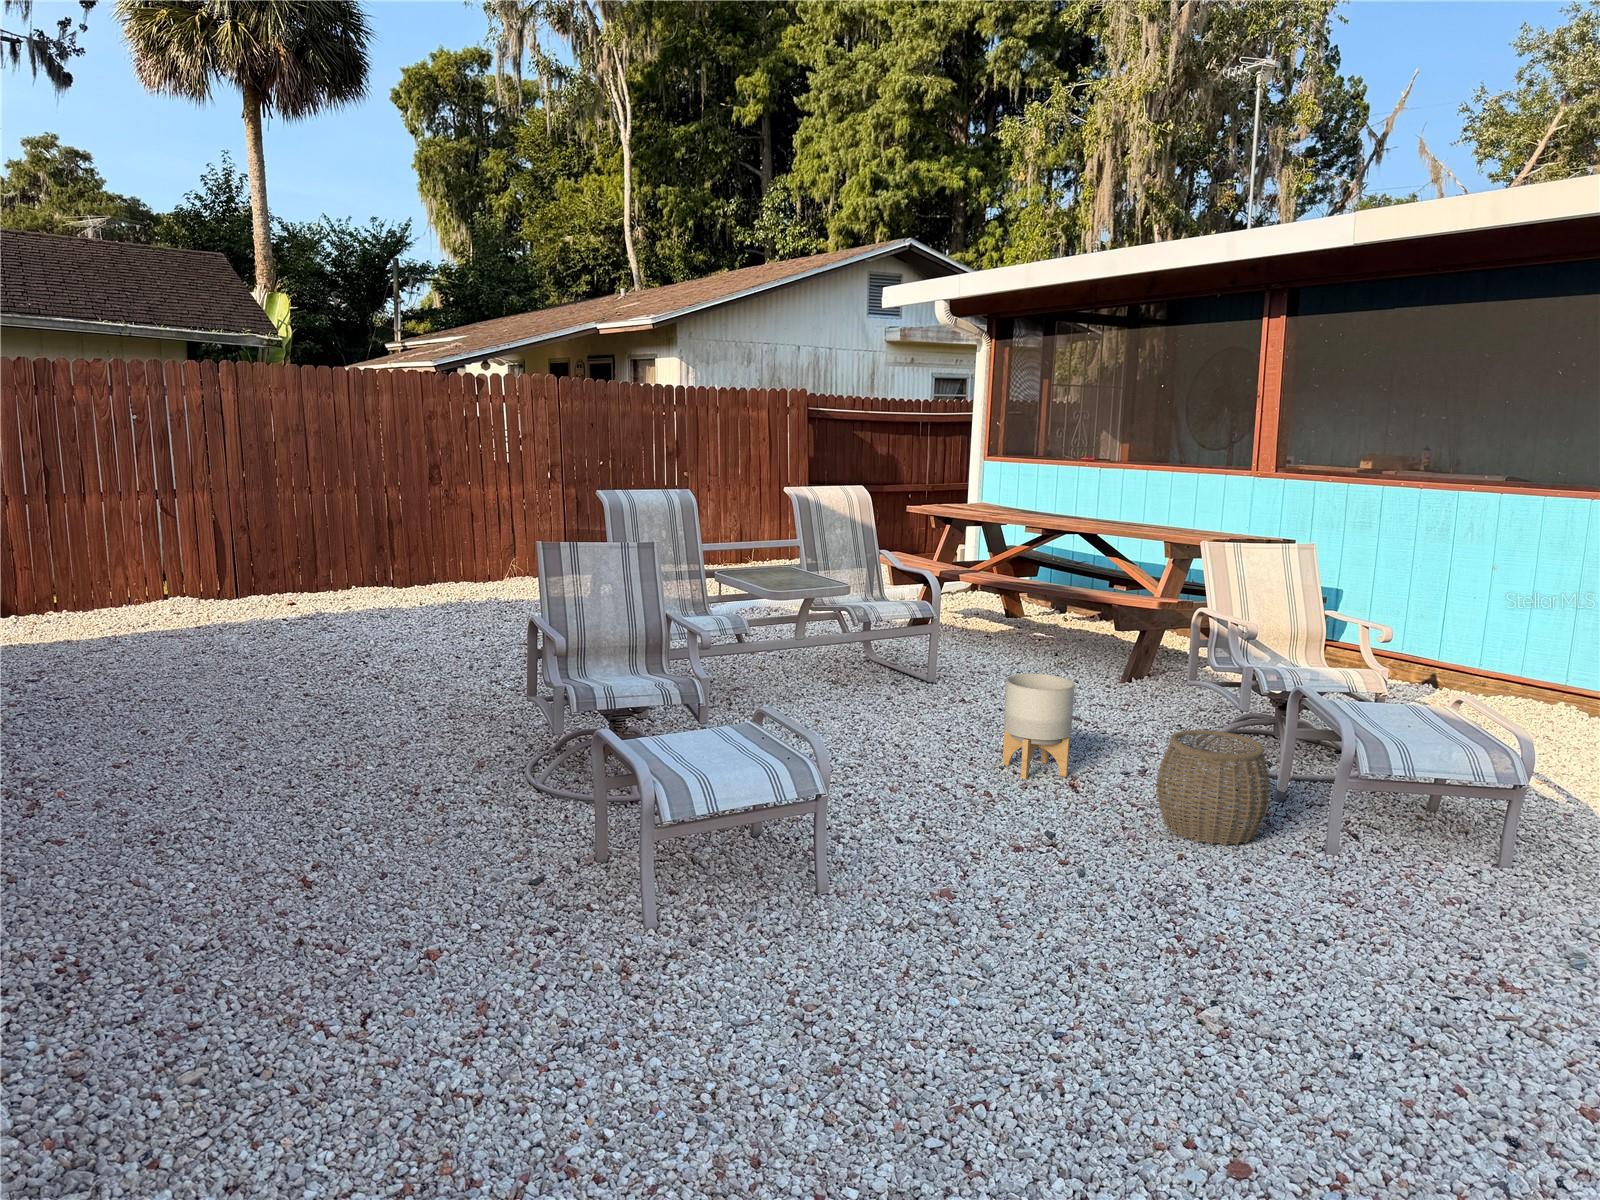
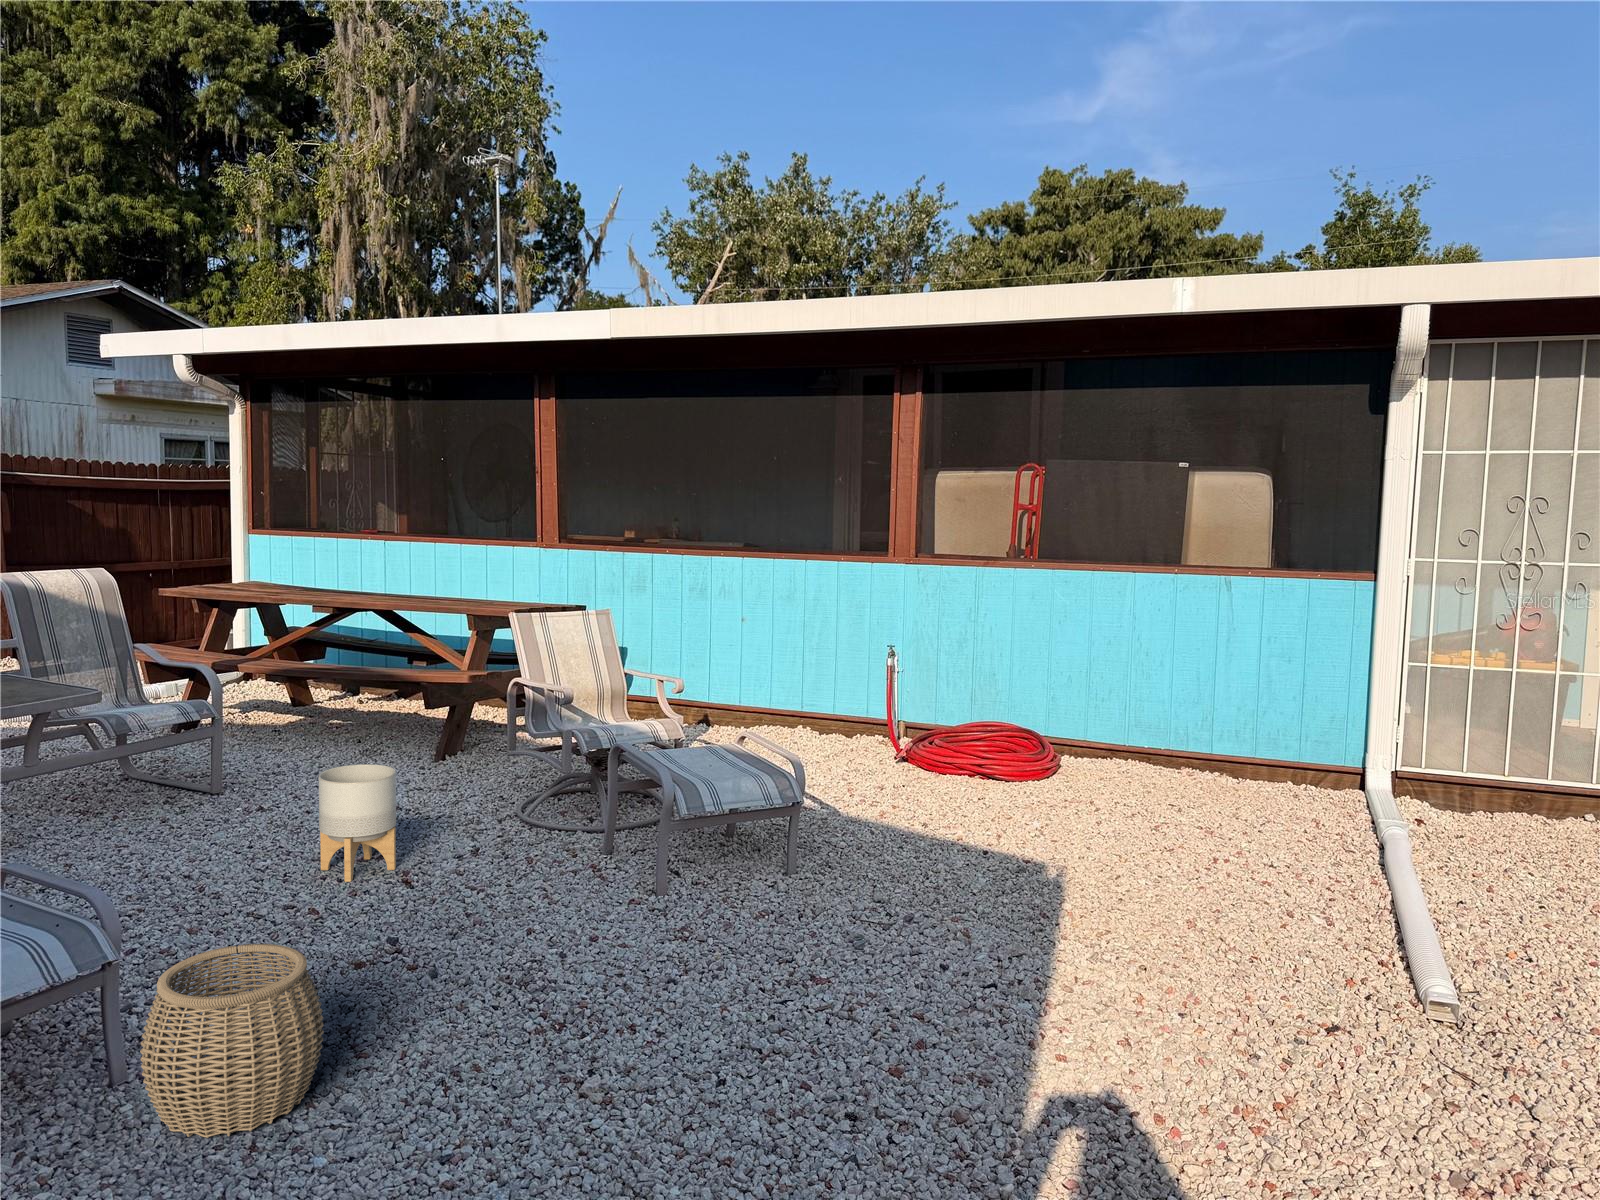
woven basket: present [1156,730,1271,845] -> present [140,944,324,1138]

